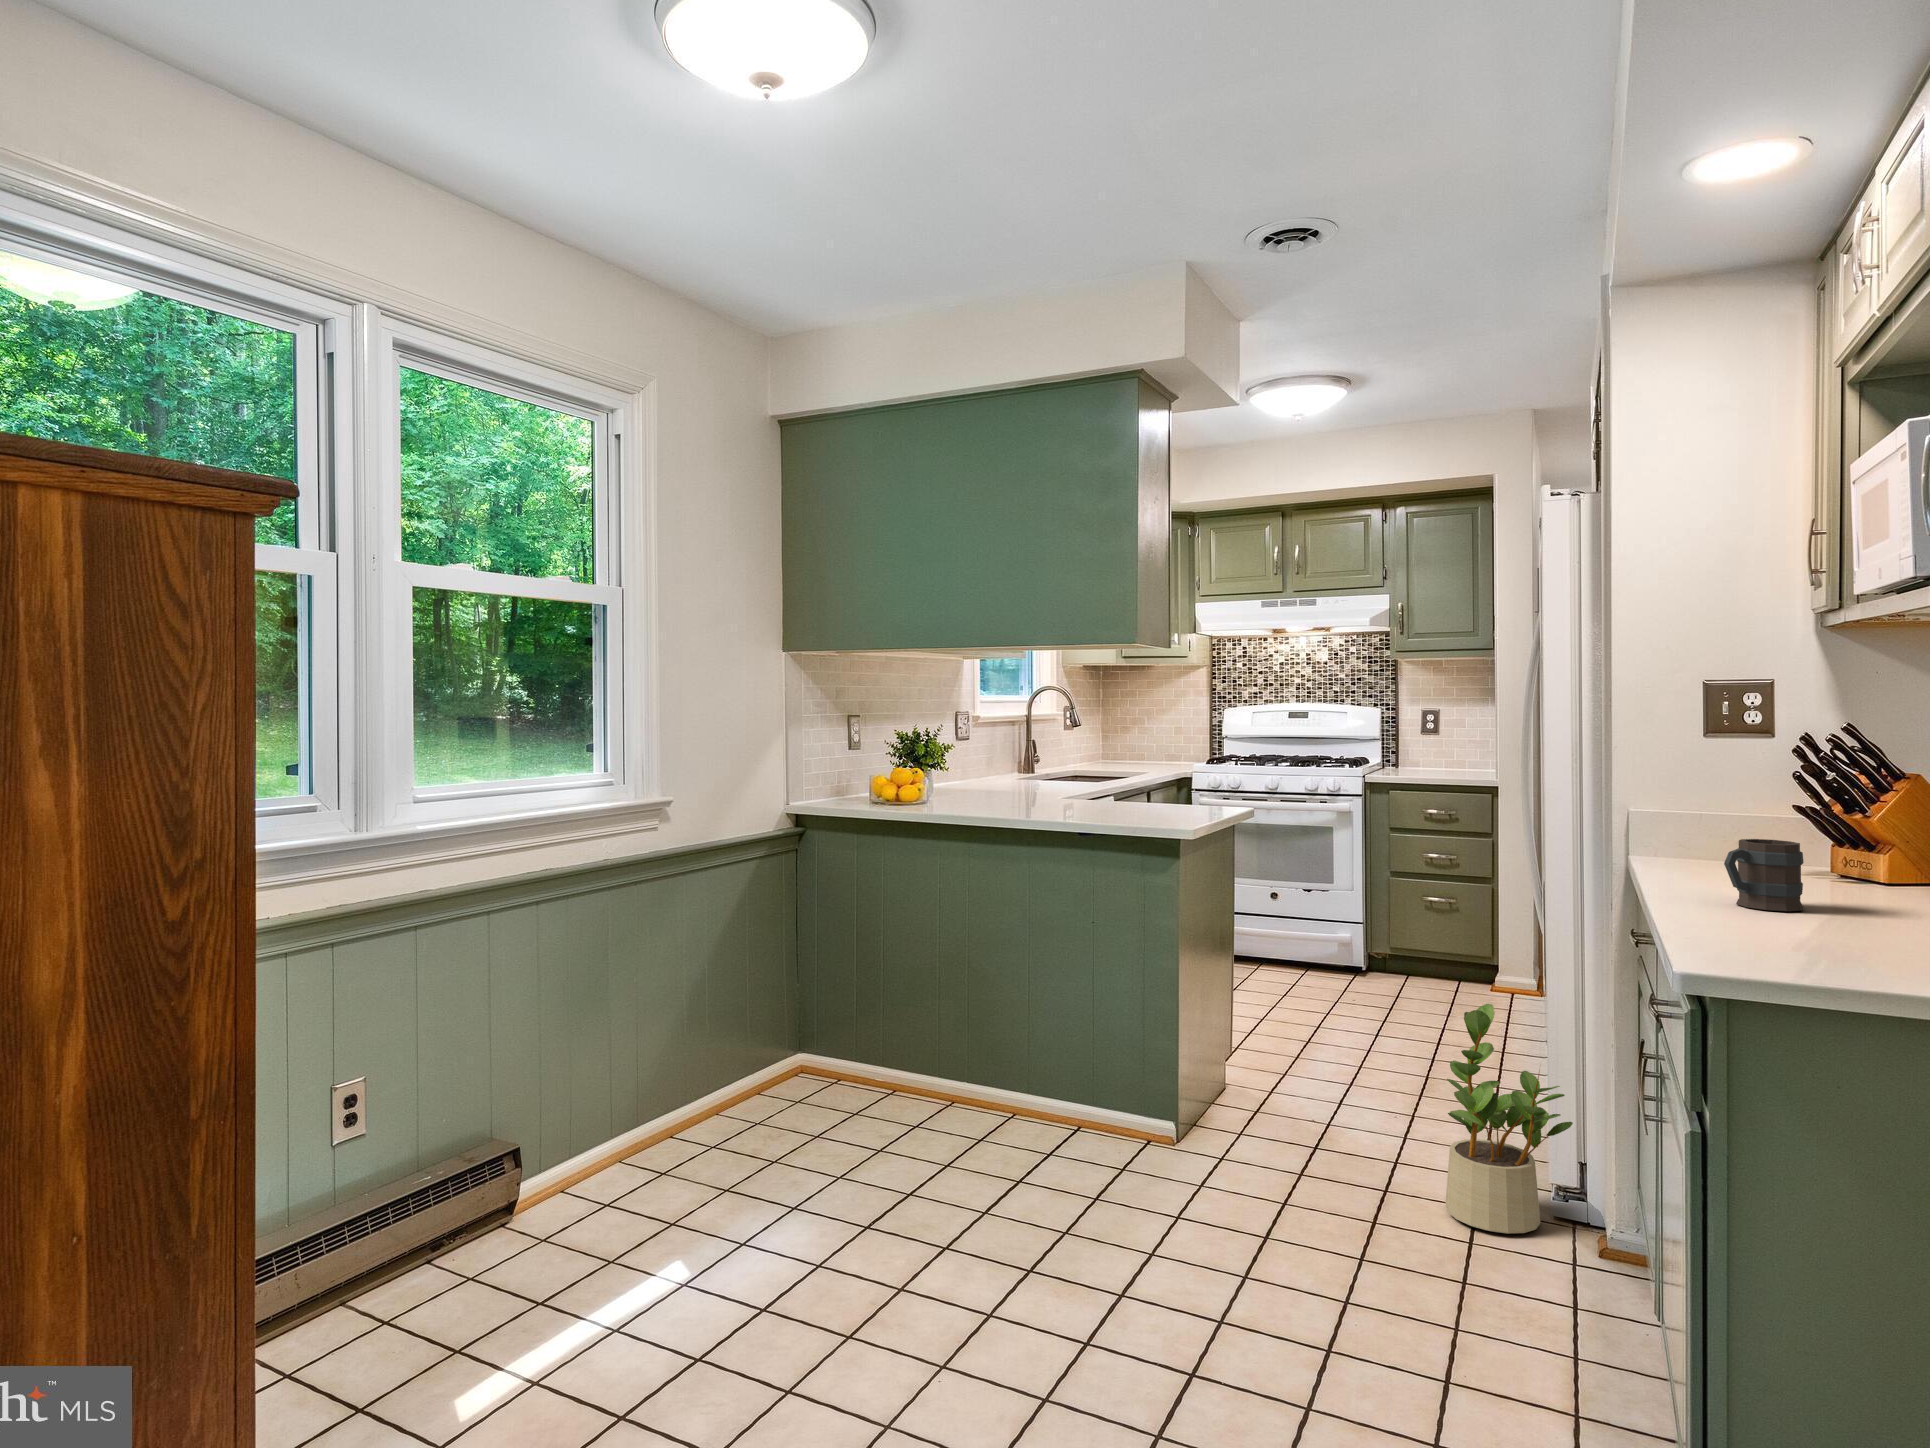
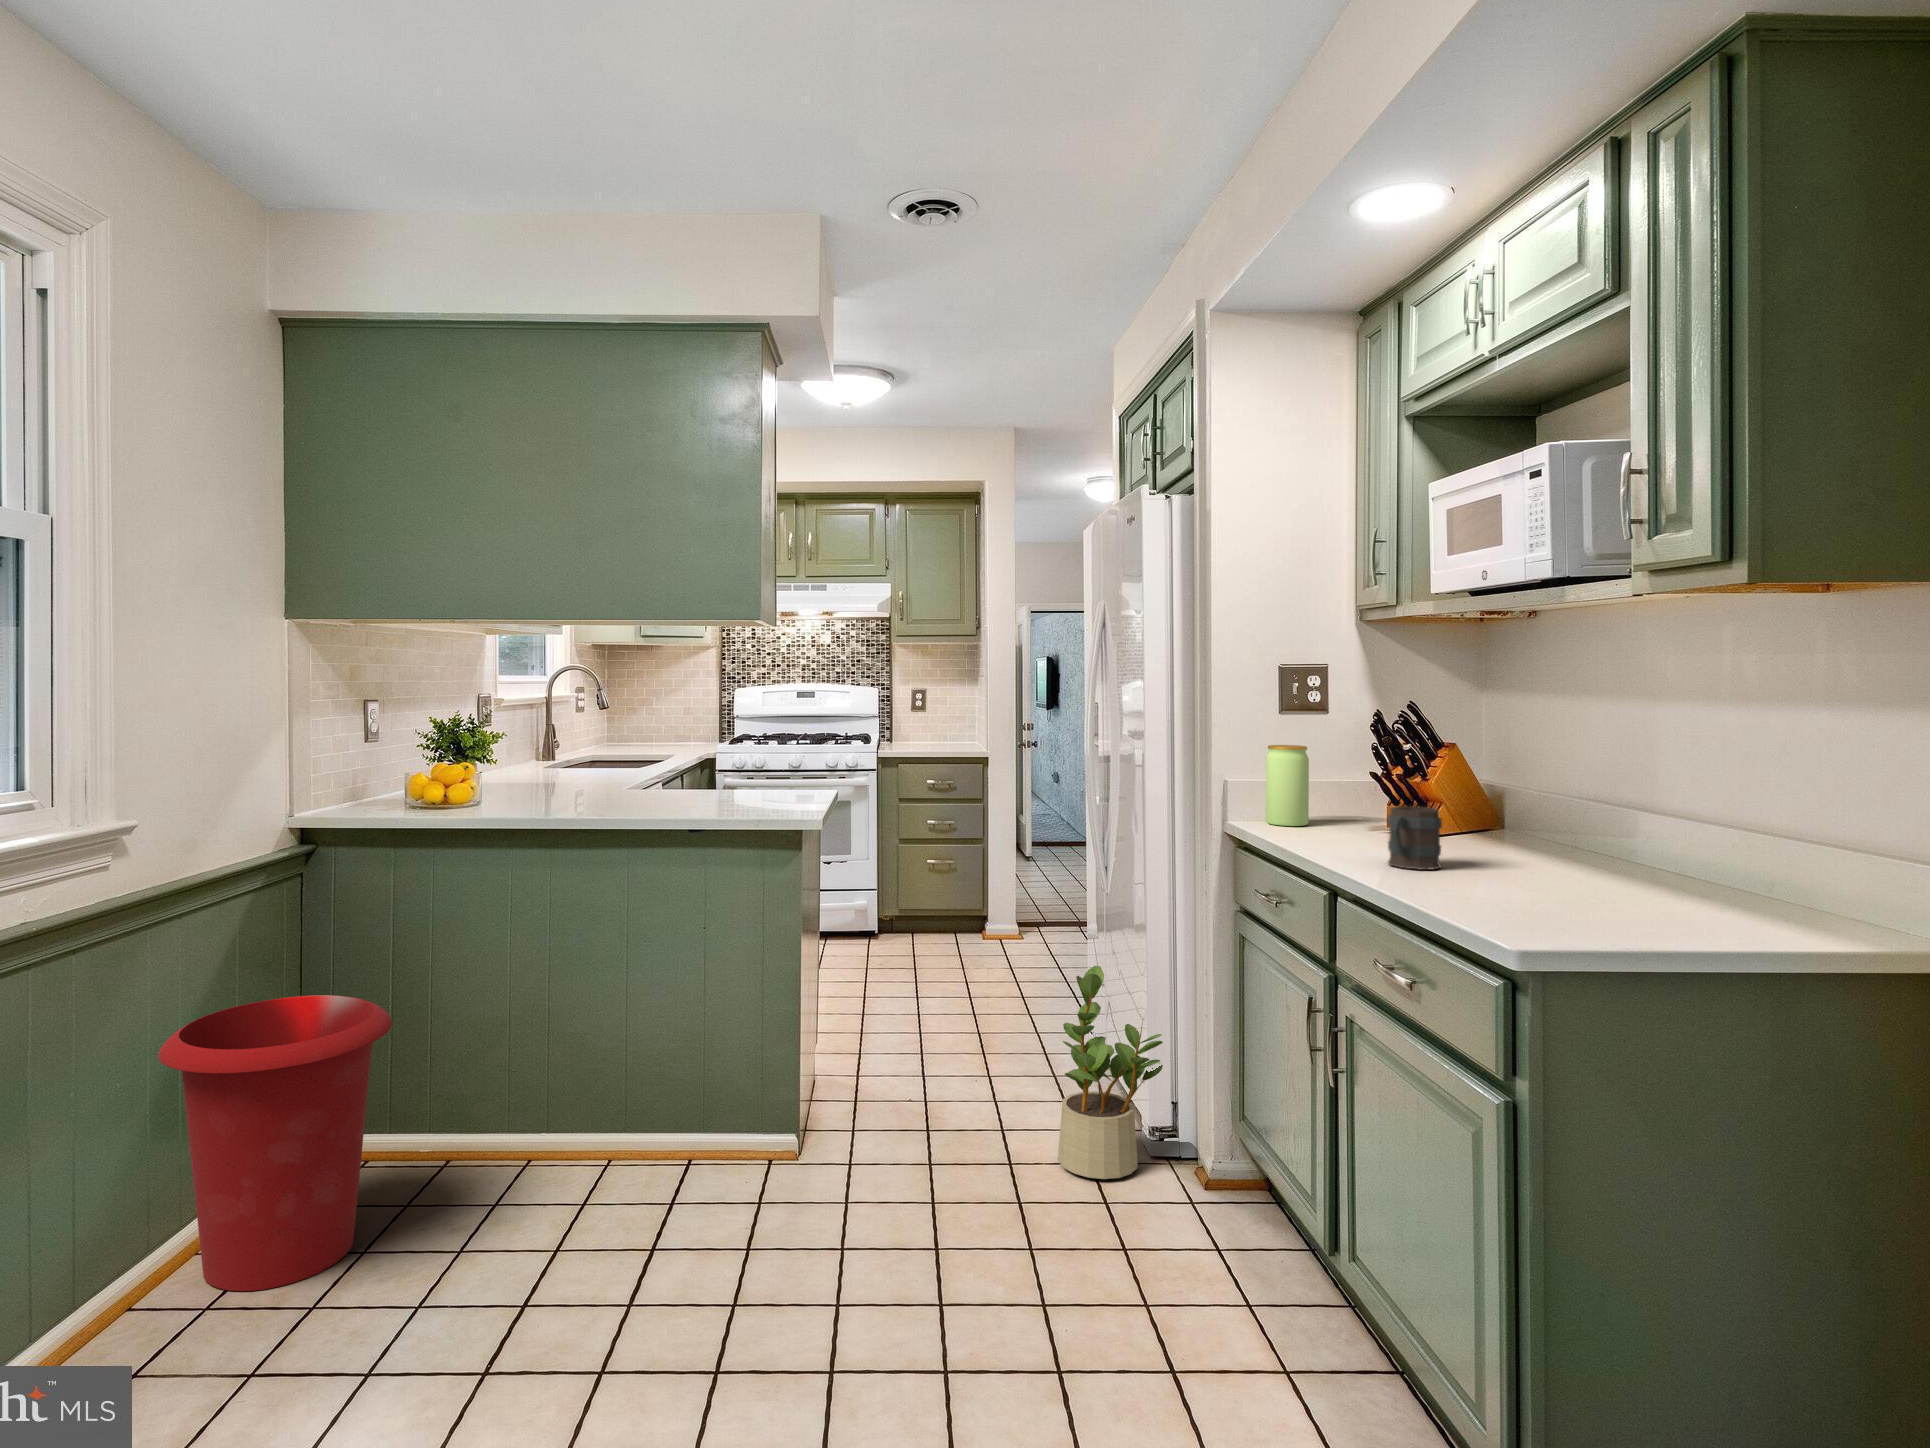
jar: none [1675,771,1731,864] -> present [1266,745,1309,826]
waste bin: none [678,946,834,1159] -> present [158,995,392,1291]

